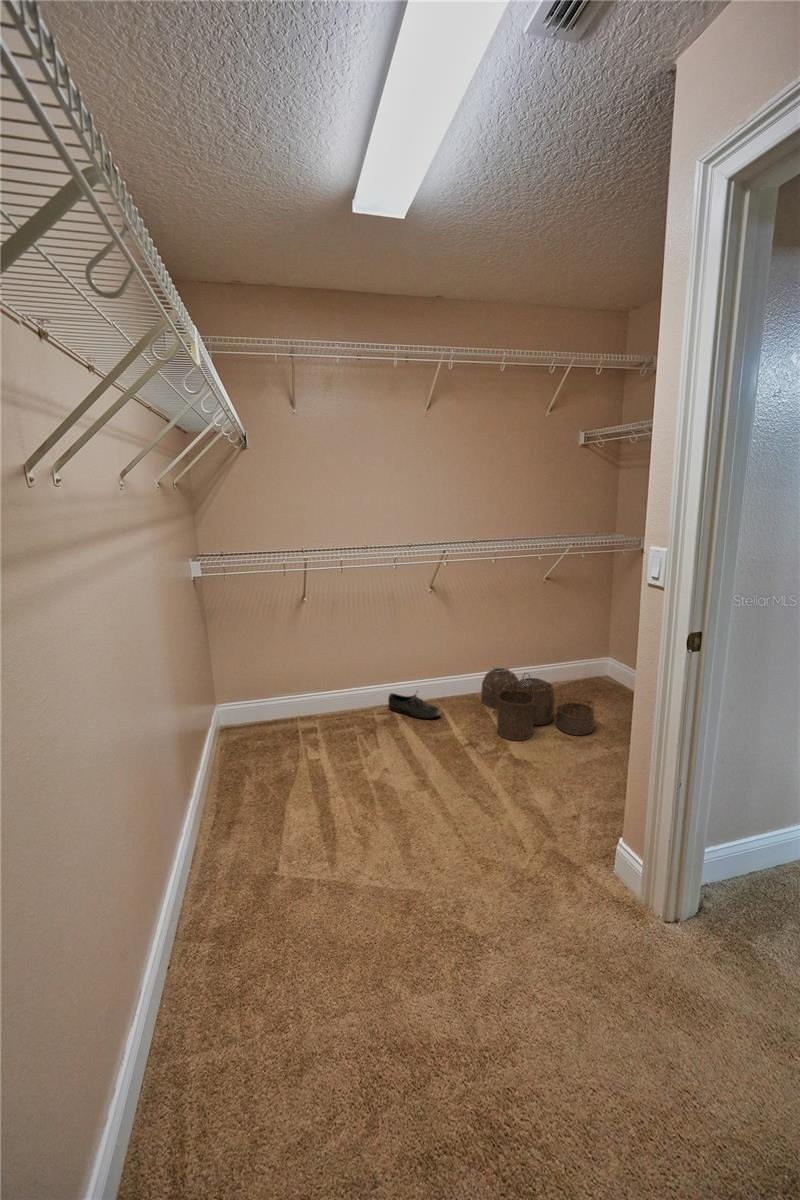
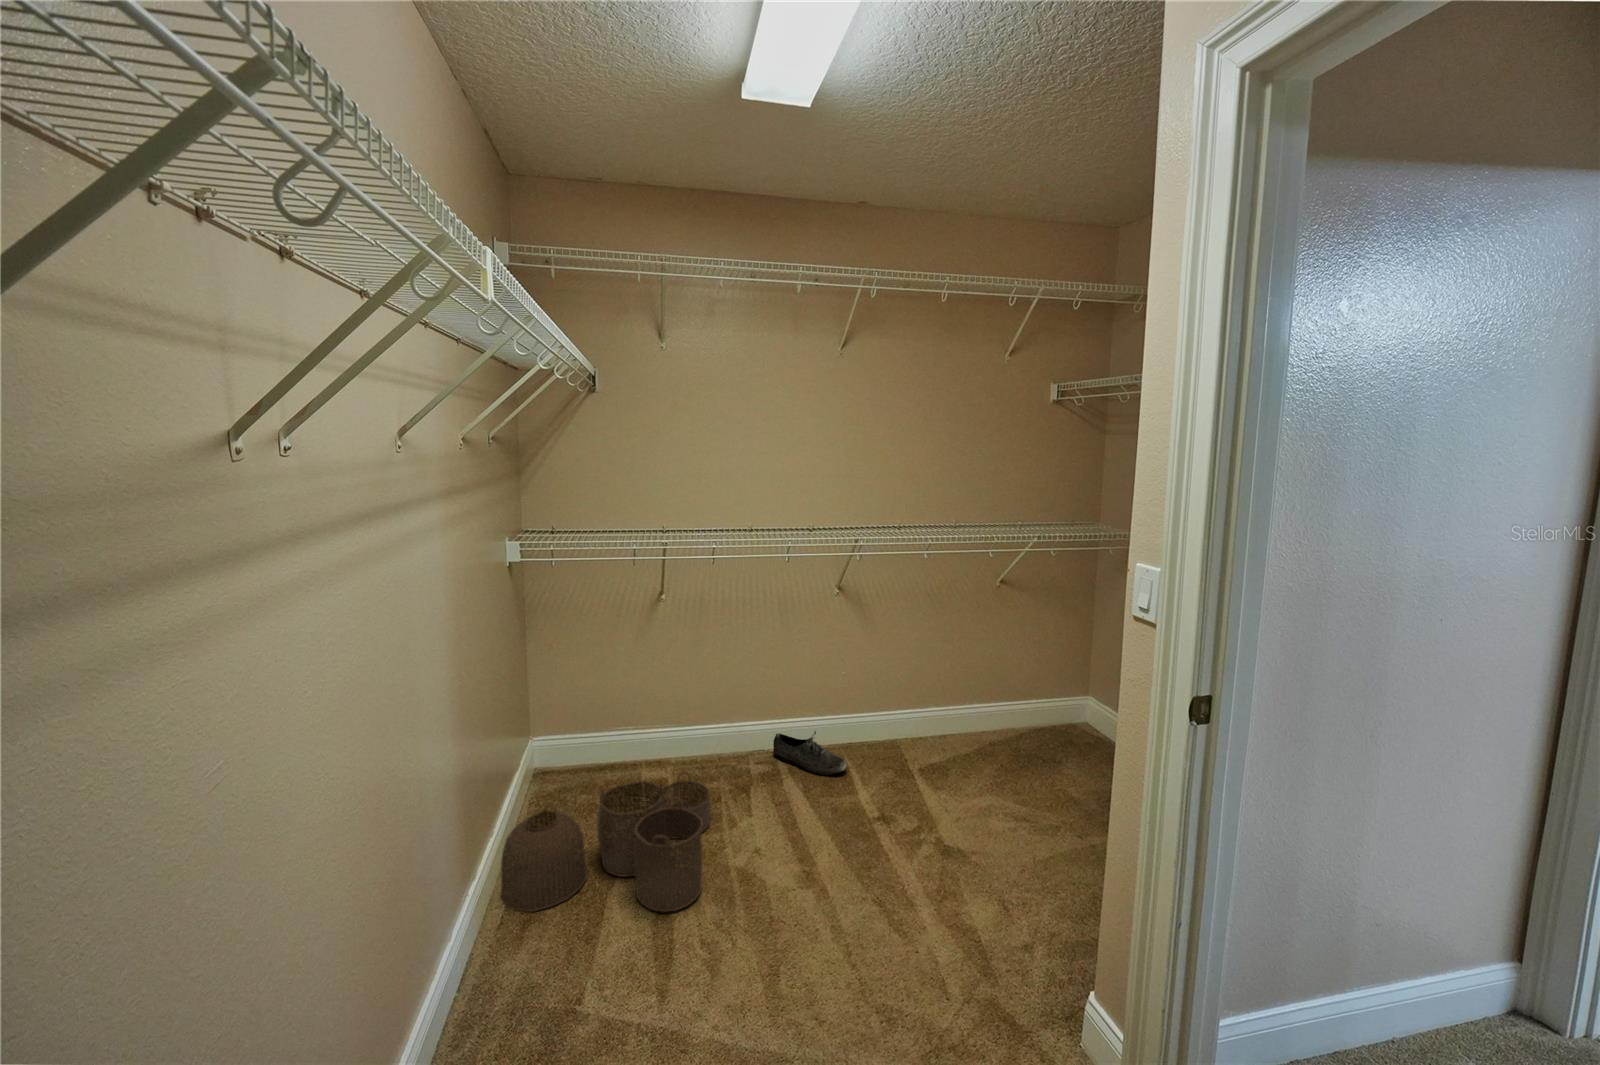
woven basket: present [481,668,594,740] -> present [500,772,711,912]

